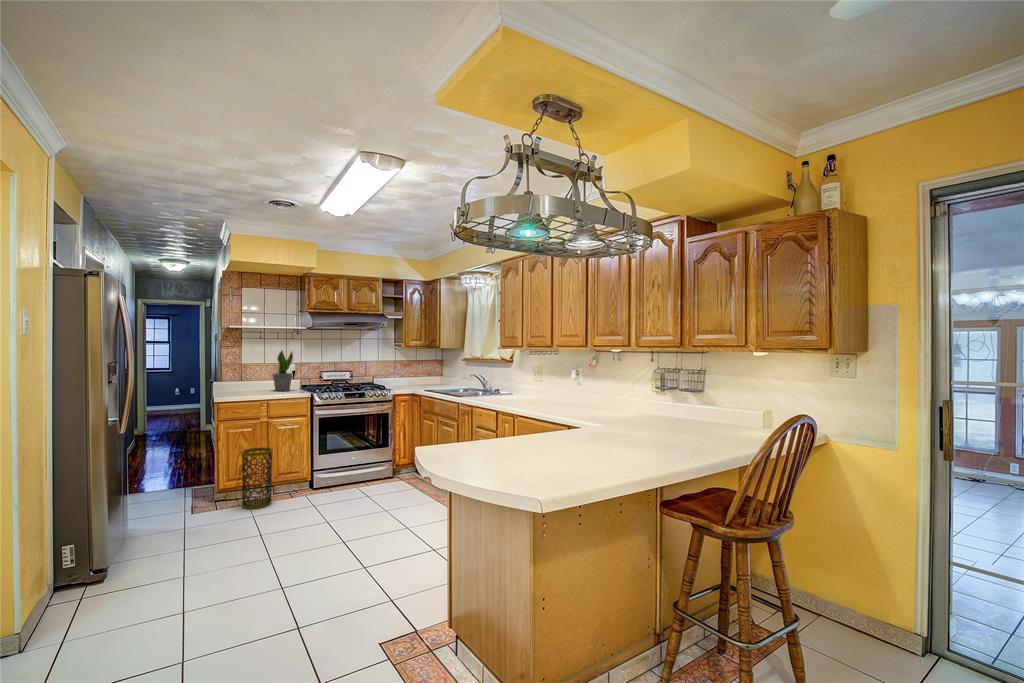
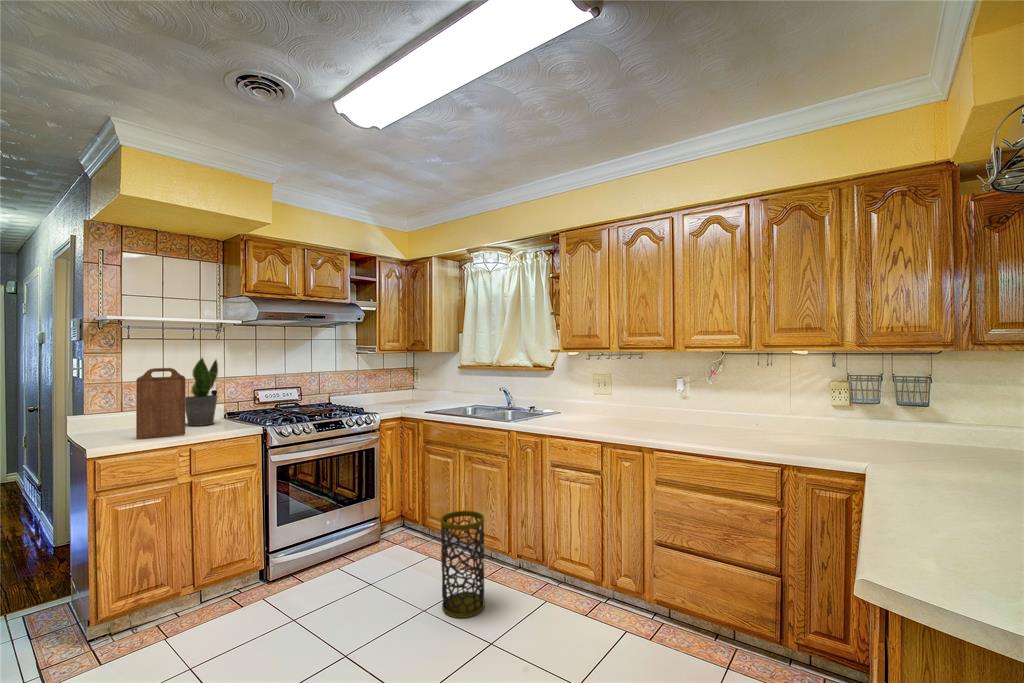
cutting board: none [241,355,267,395] -> present [136,368,185,439]
trash can: present [242,448,272,509] -> present [441,511,484,618]

